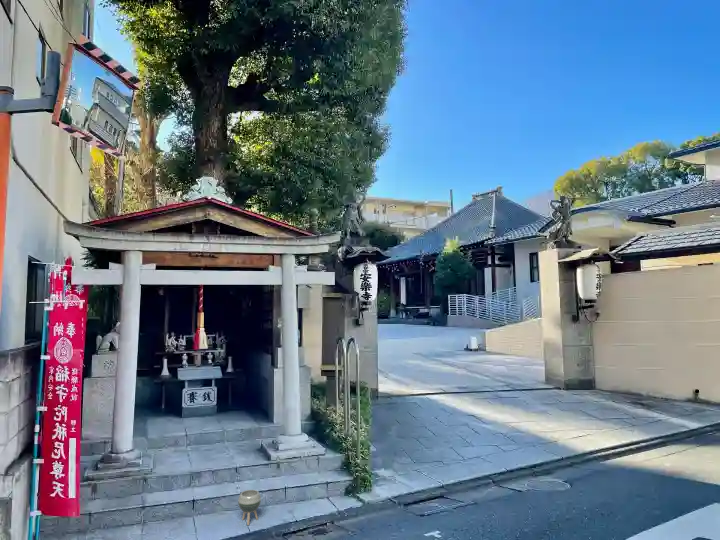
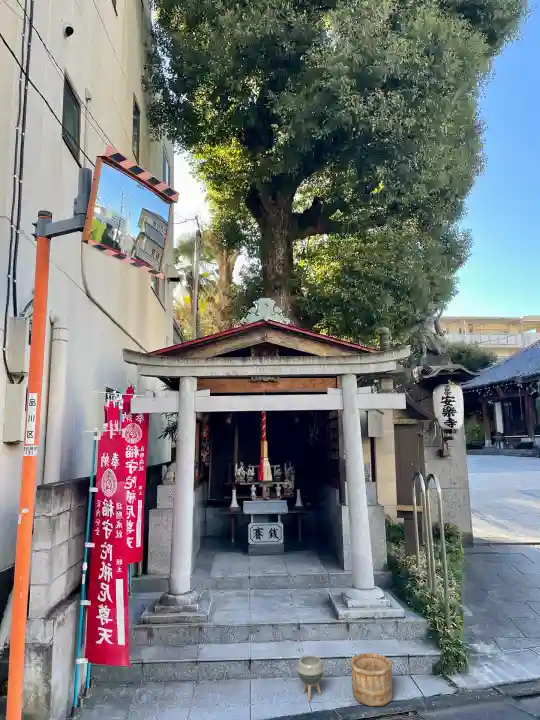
wooden bucket: none [282,482,316,521] -> present [350,653,392,706]

